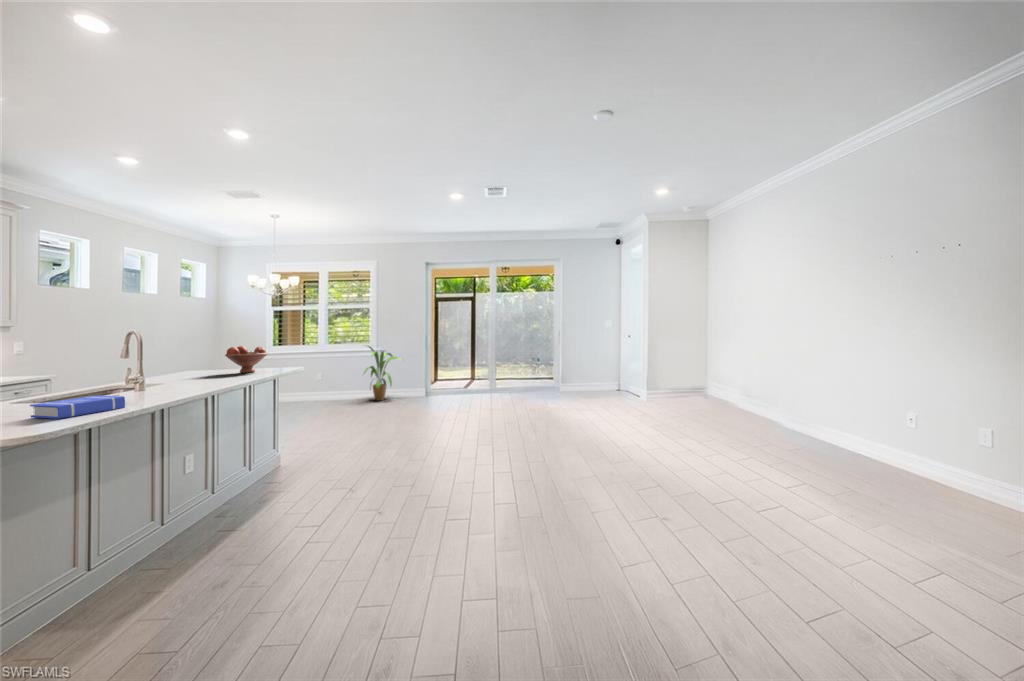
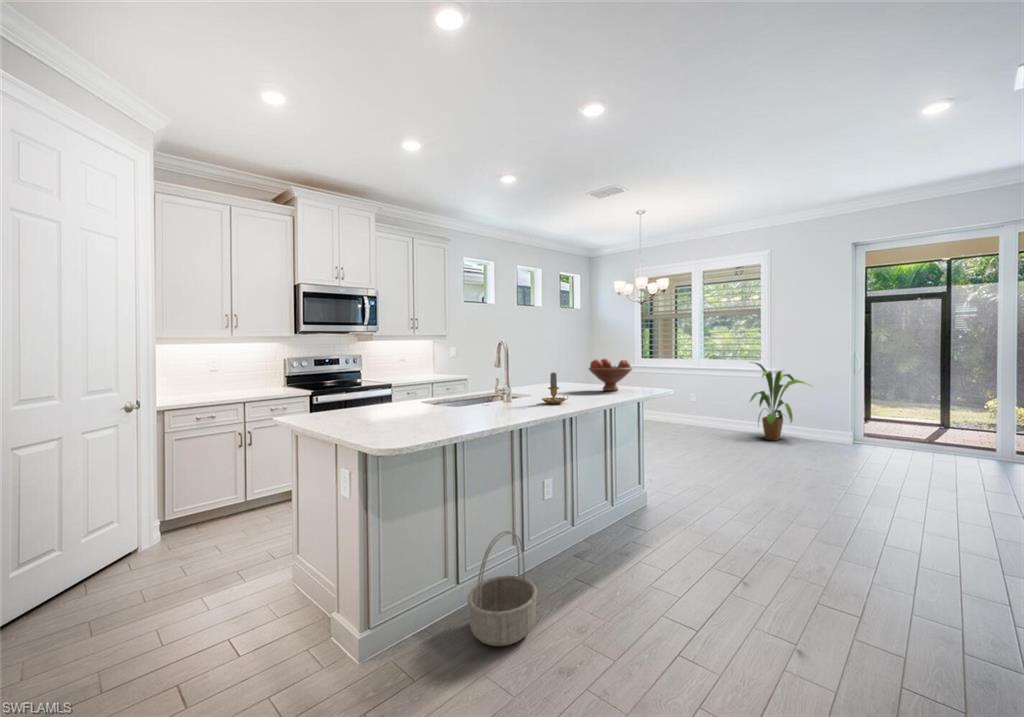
candle: none [180,358,210,386] -> present [542,372,568,404]
book: present [30,396,125,419] -> none [413,407,482,431]
basket: none [113,493,191,590] -> present [467,531,537,646]

